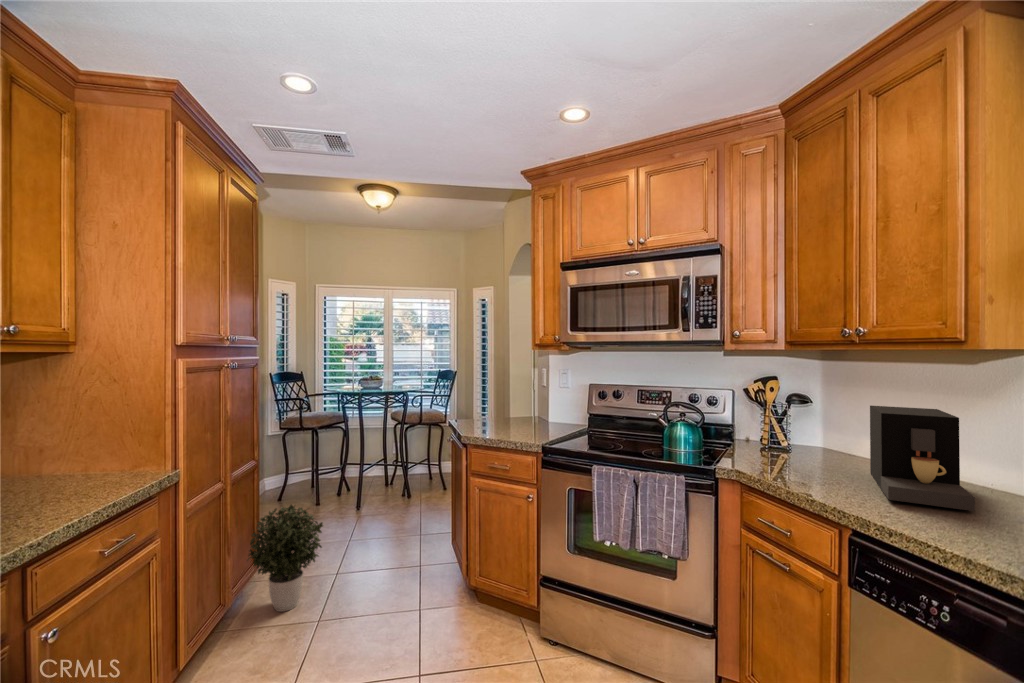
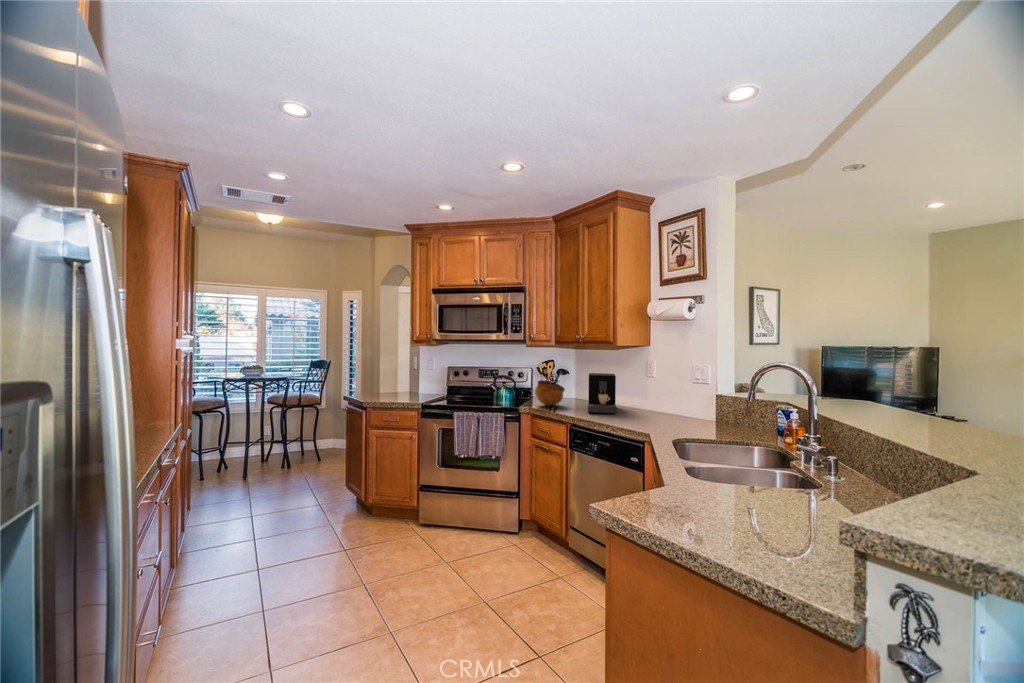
bowl: none [746,415,813,467] -> present [535,380,565,406]
potted plant: present [248,504,323,612] -> none [195,460,256,537]

